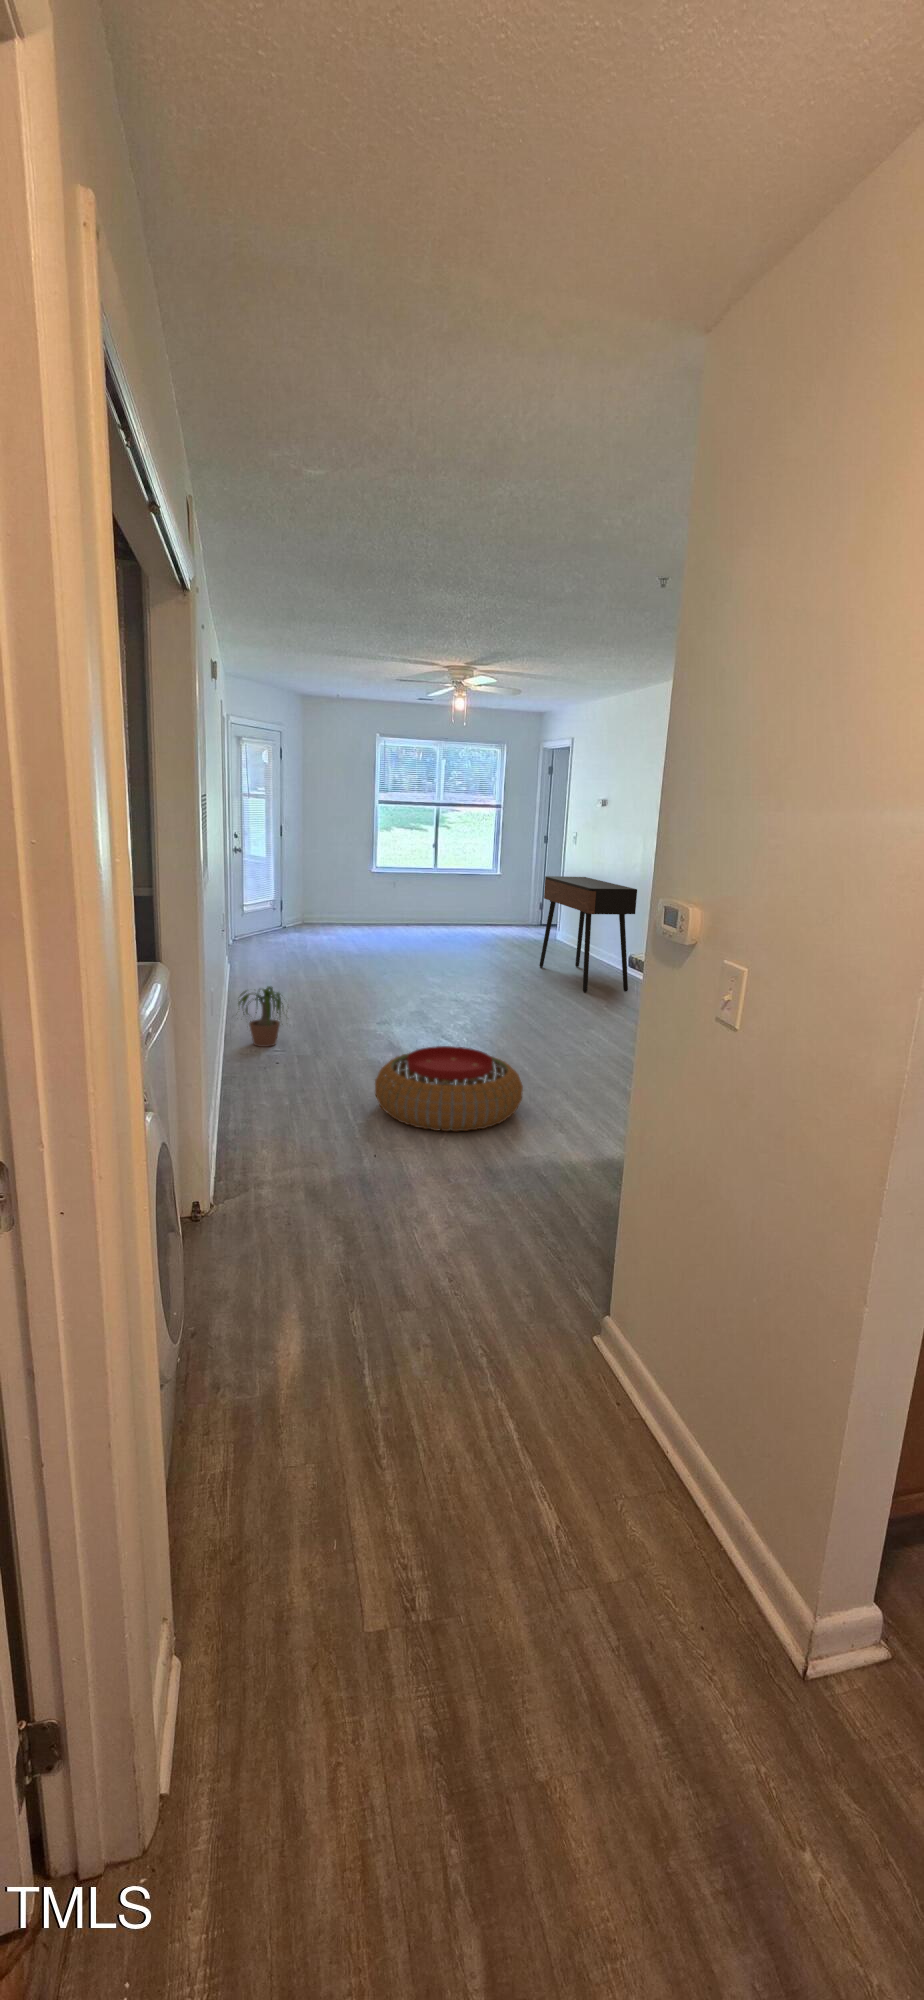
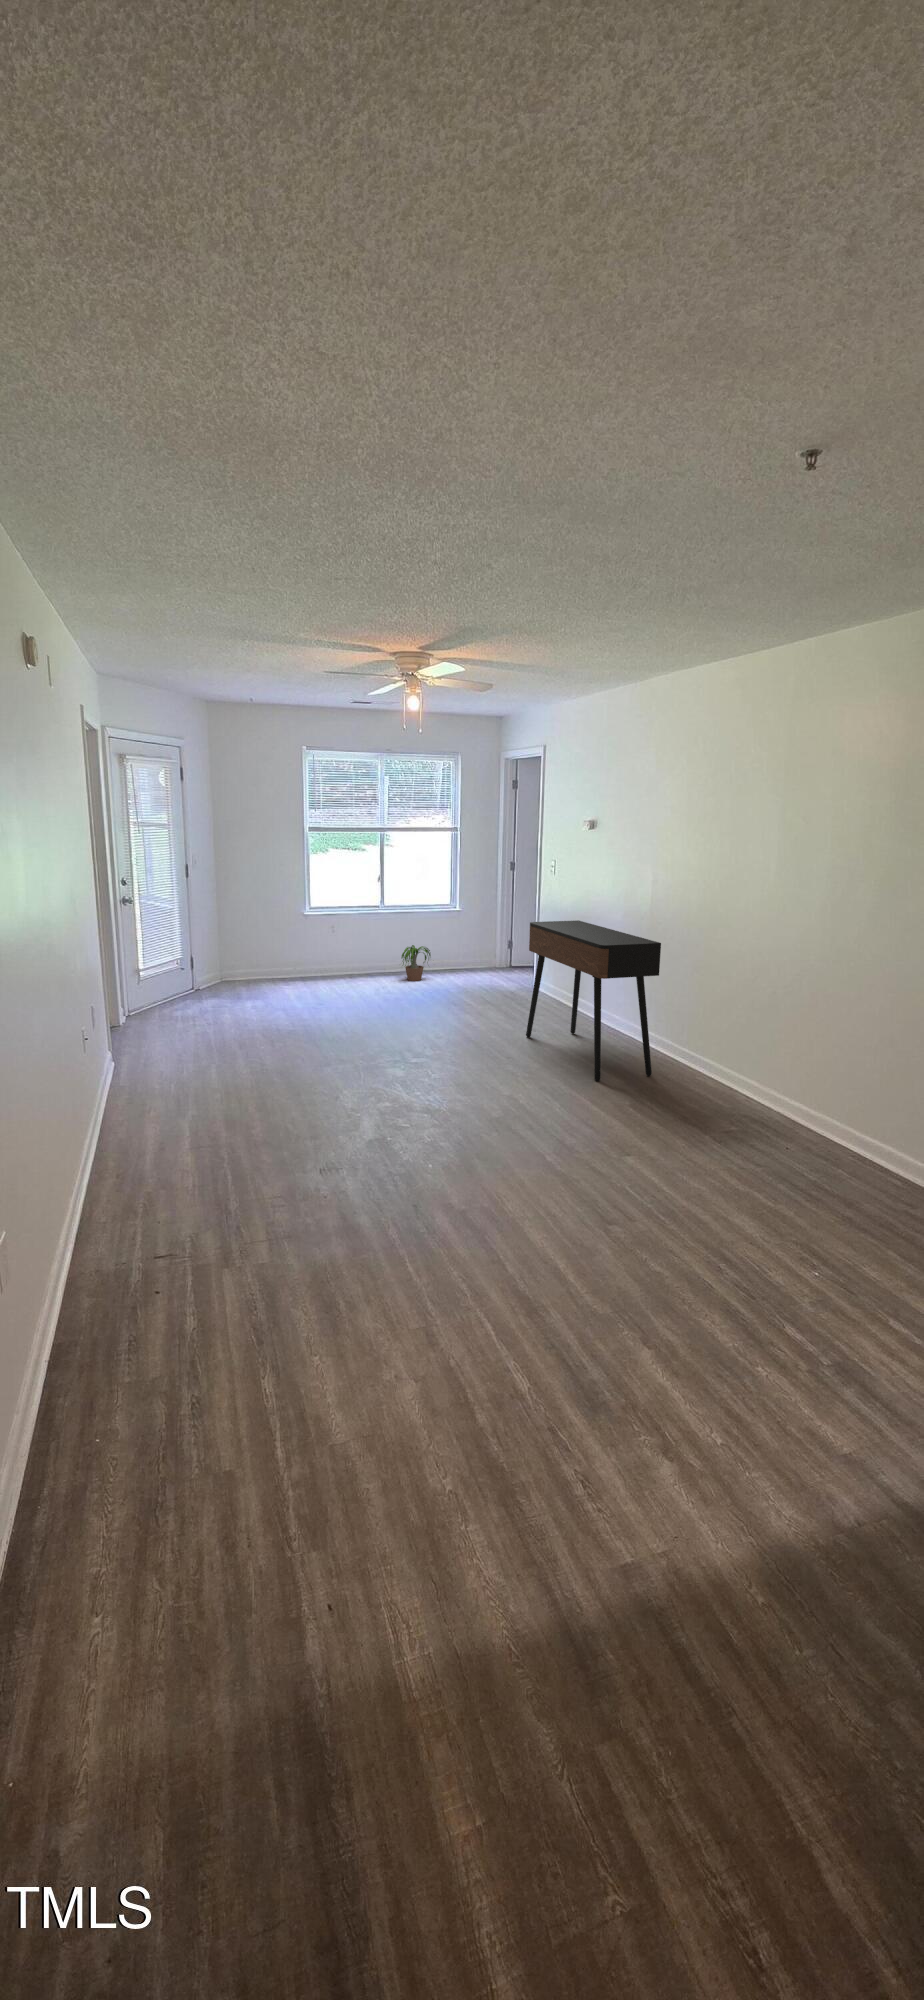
potted plant: present [238,986,283,1047] -> present [401,945,431,981]
pouf: present [375,1046,523,1131] -> none [325,1288,596,1510]

